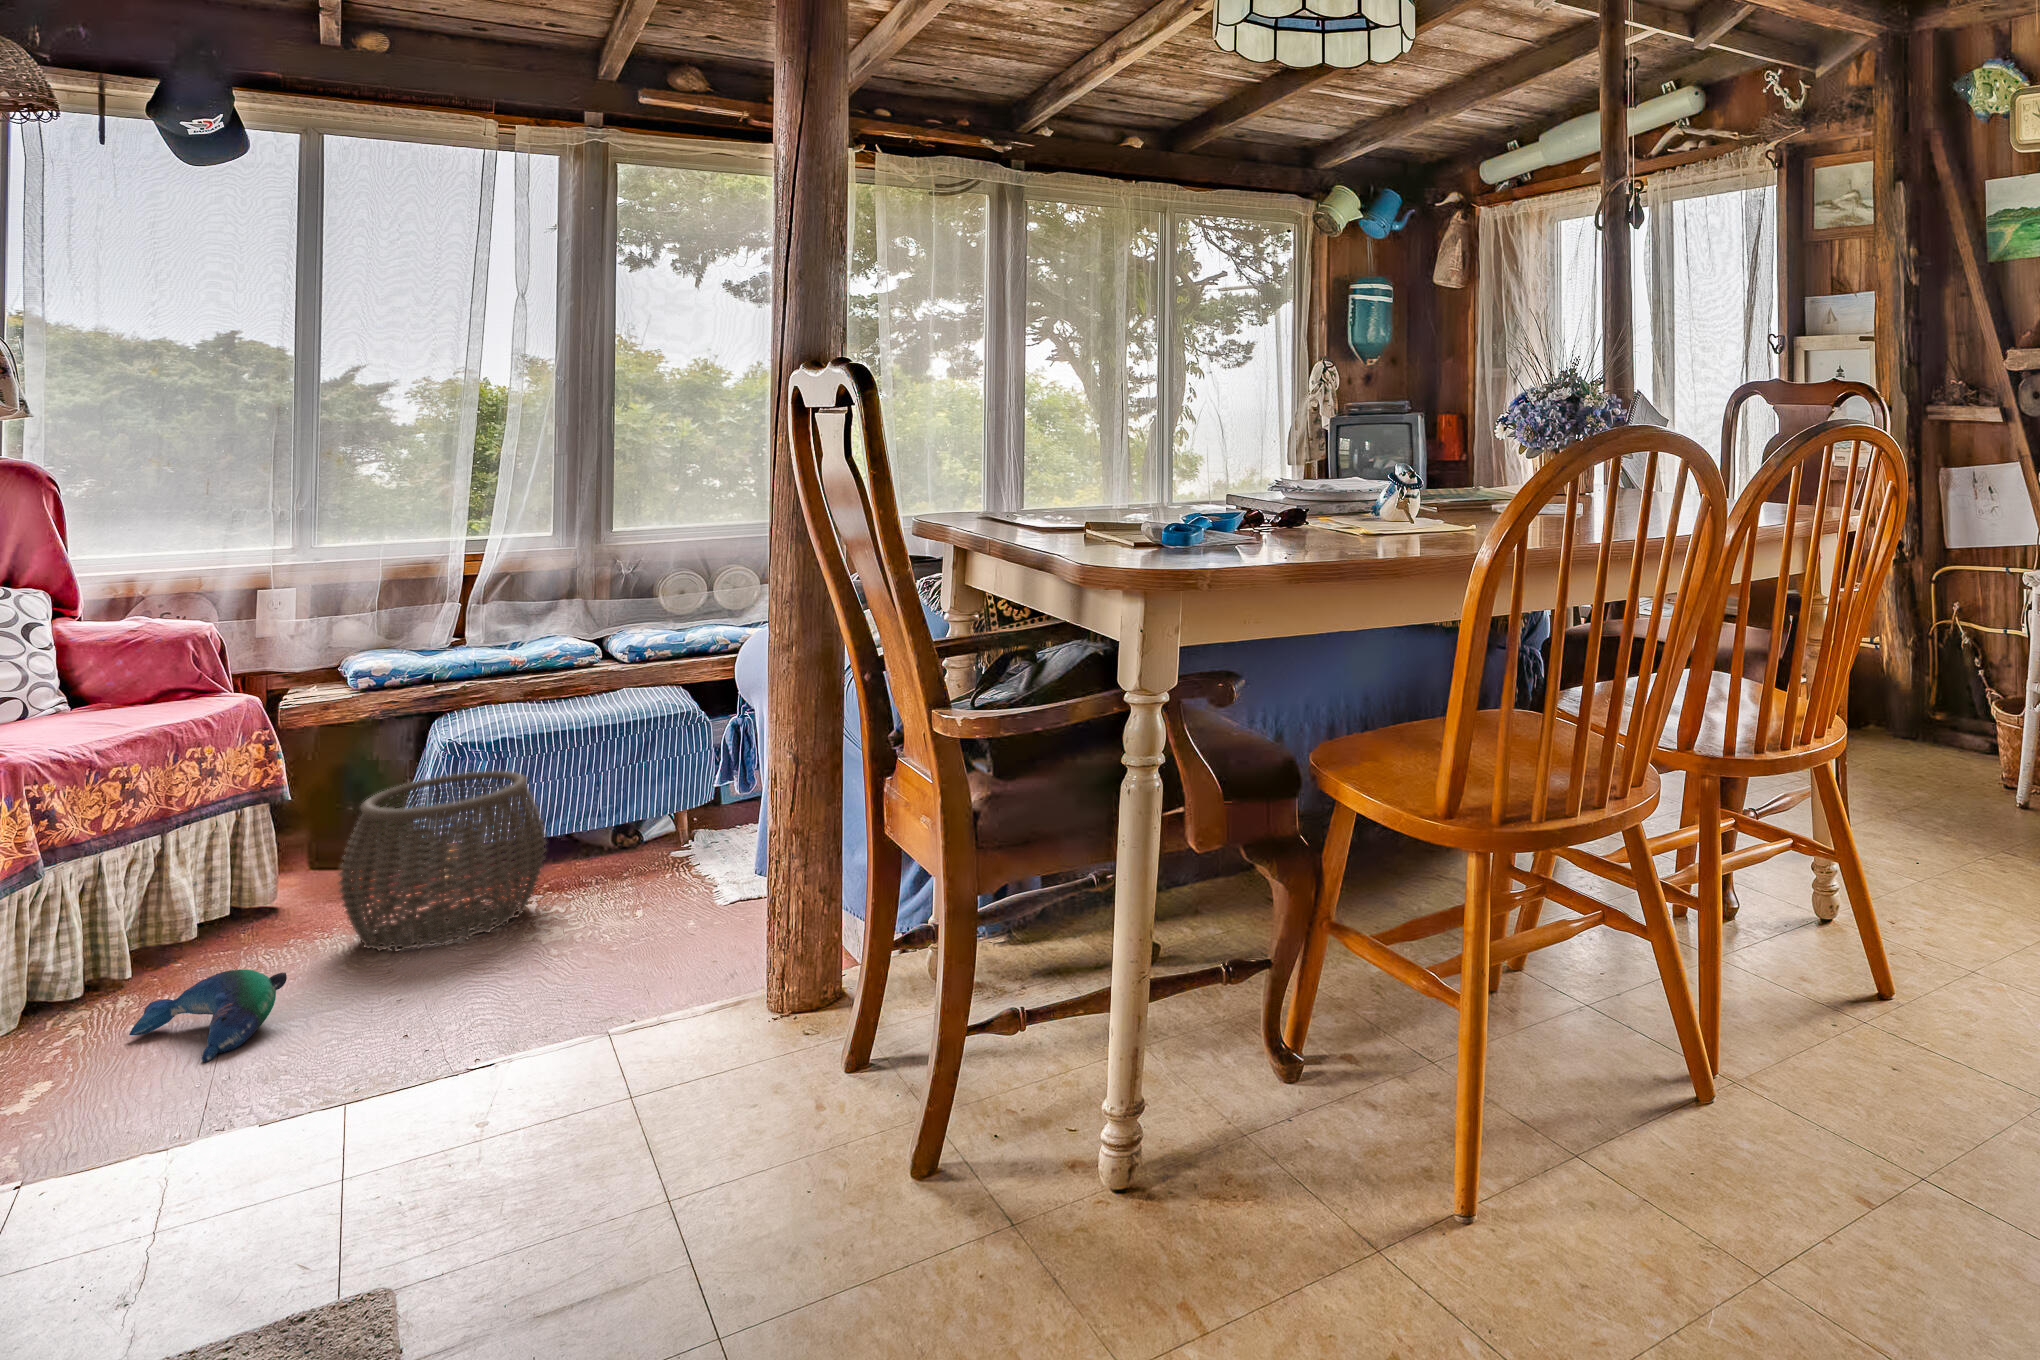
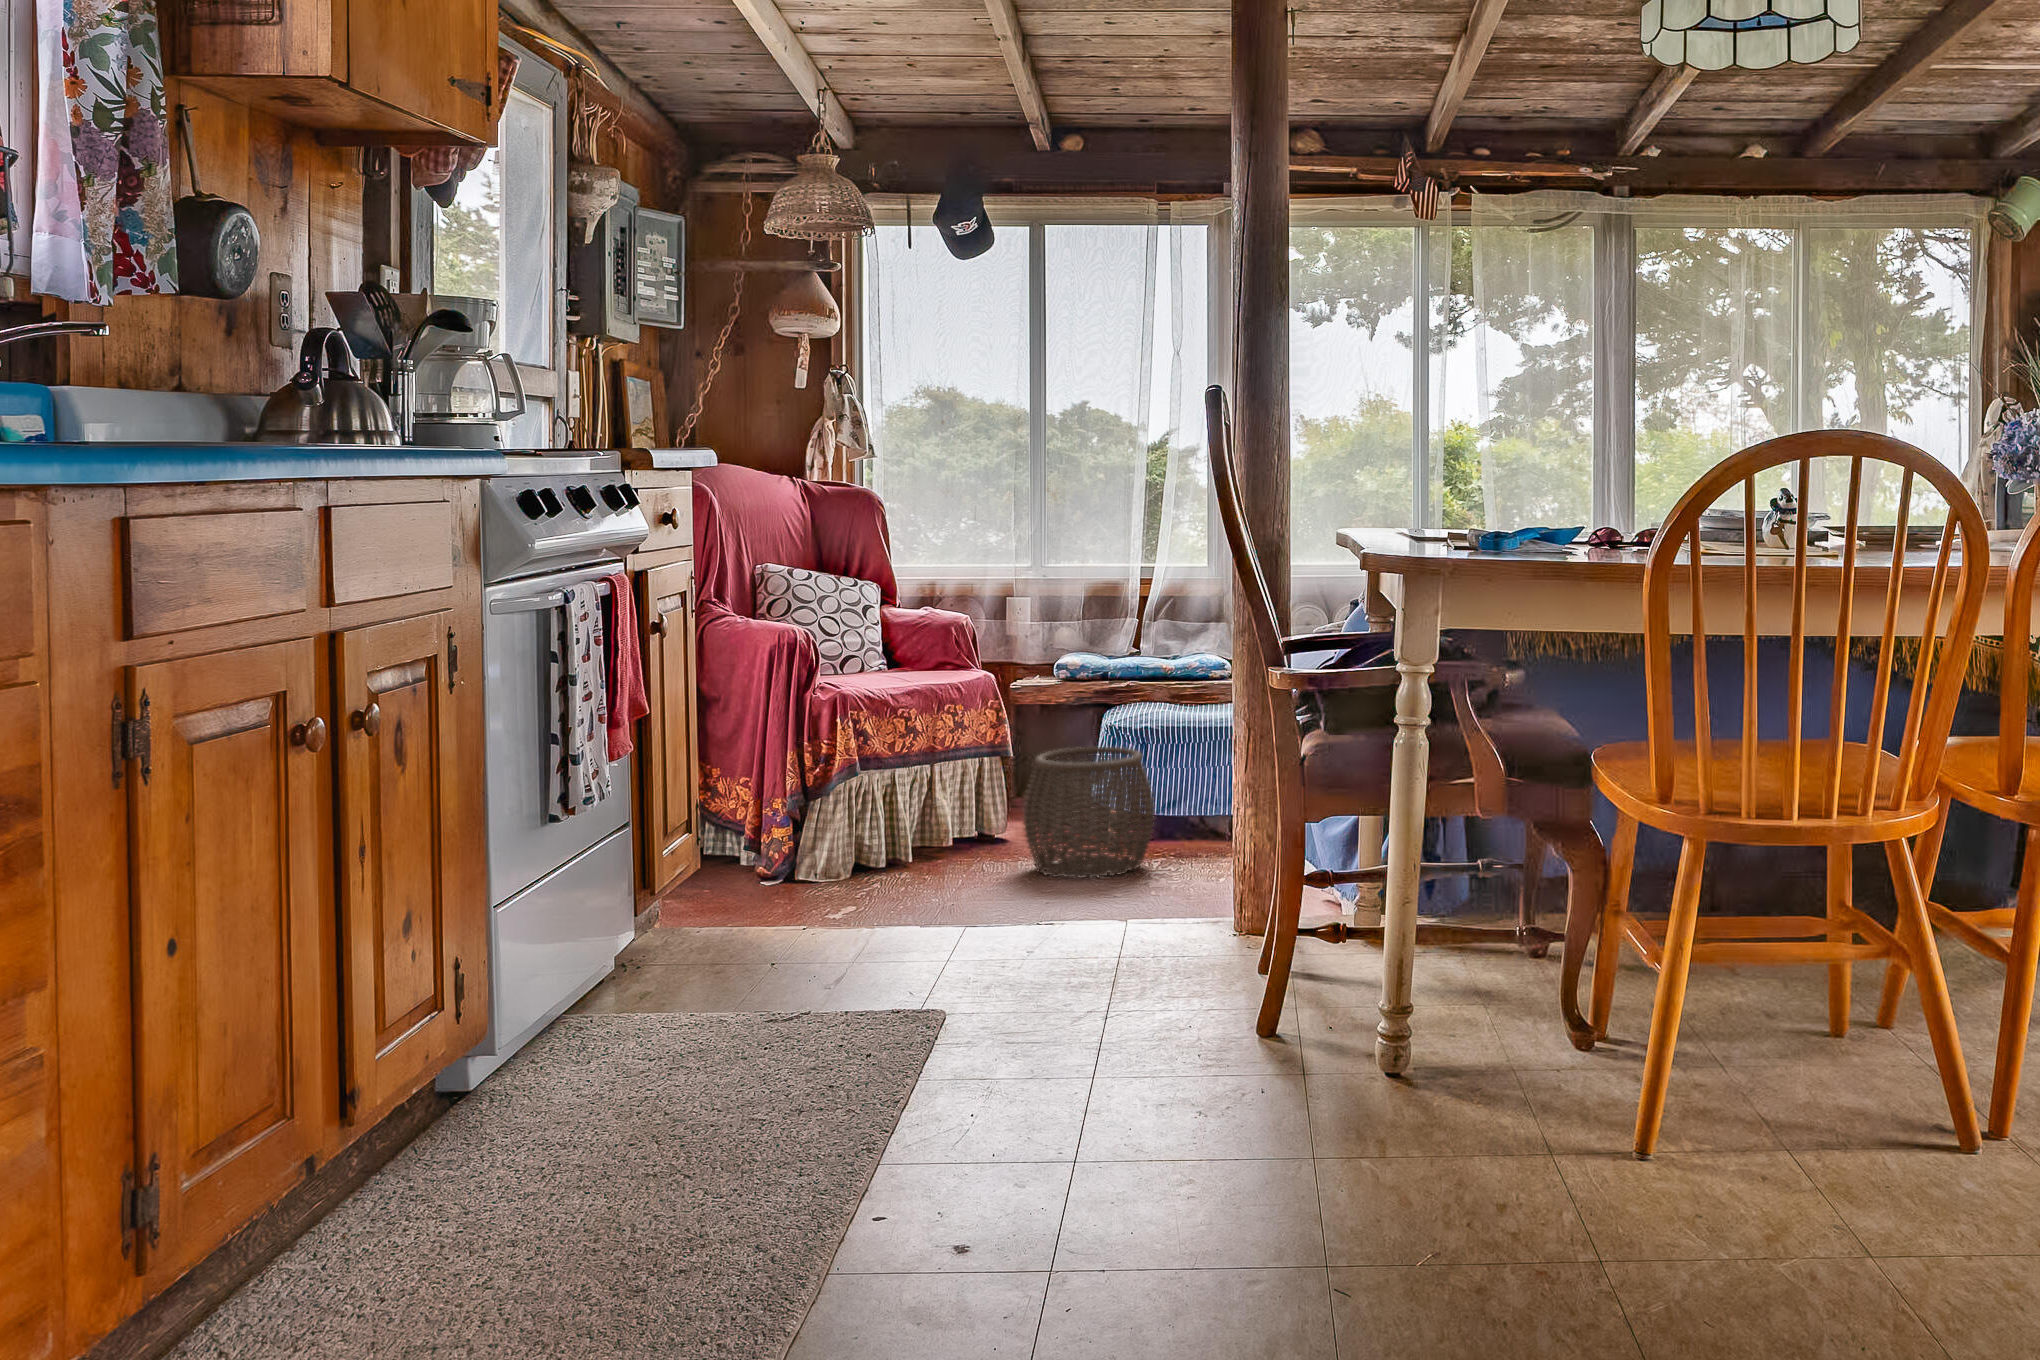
plush toy: present [129,970,287,1062] -> none [898,857,980,912]

